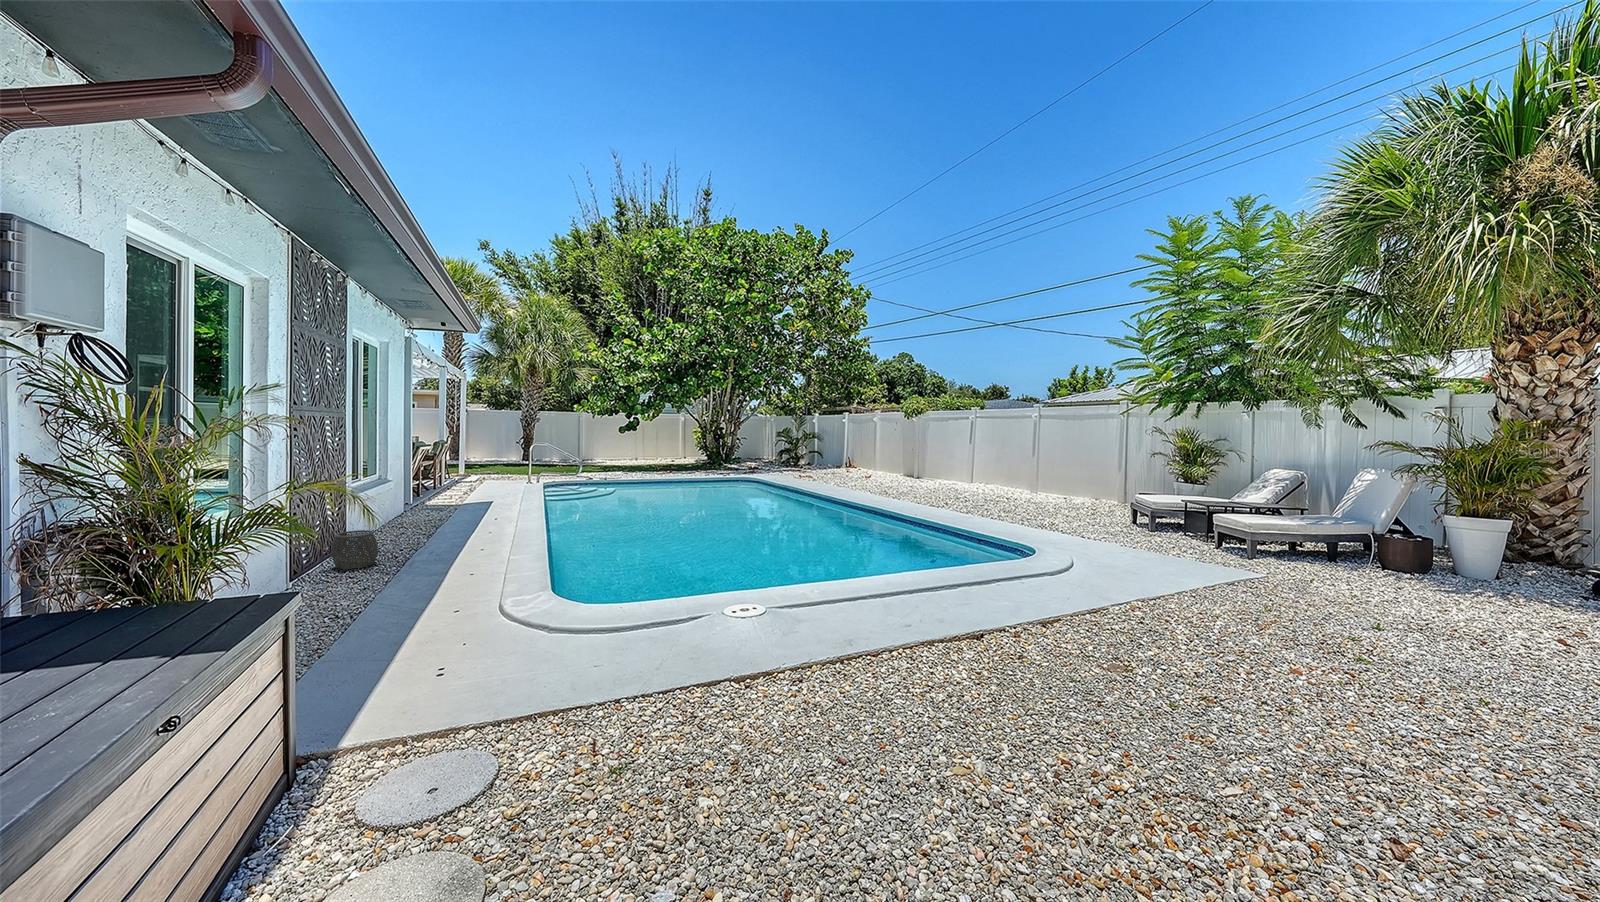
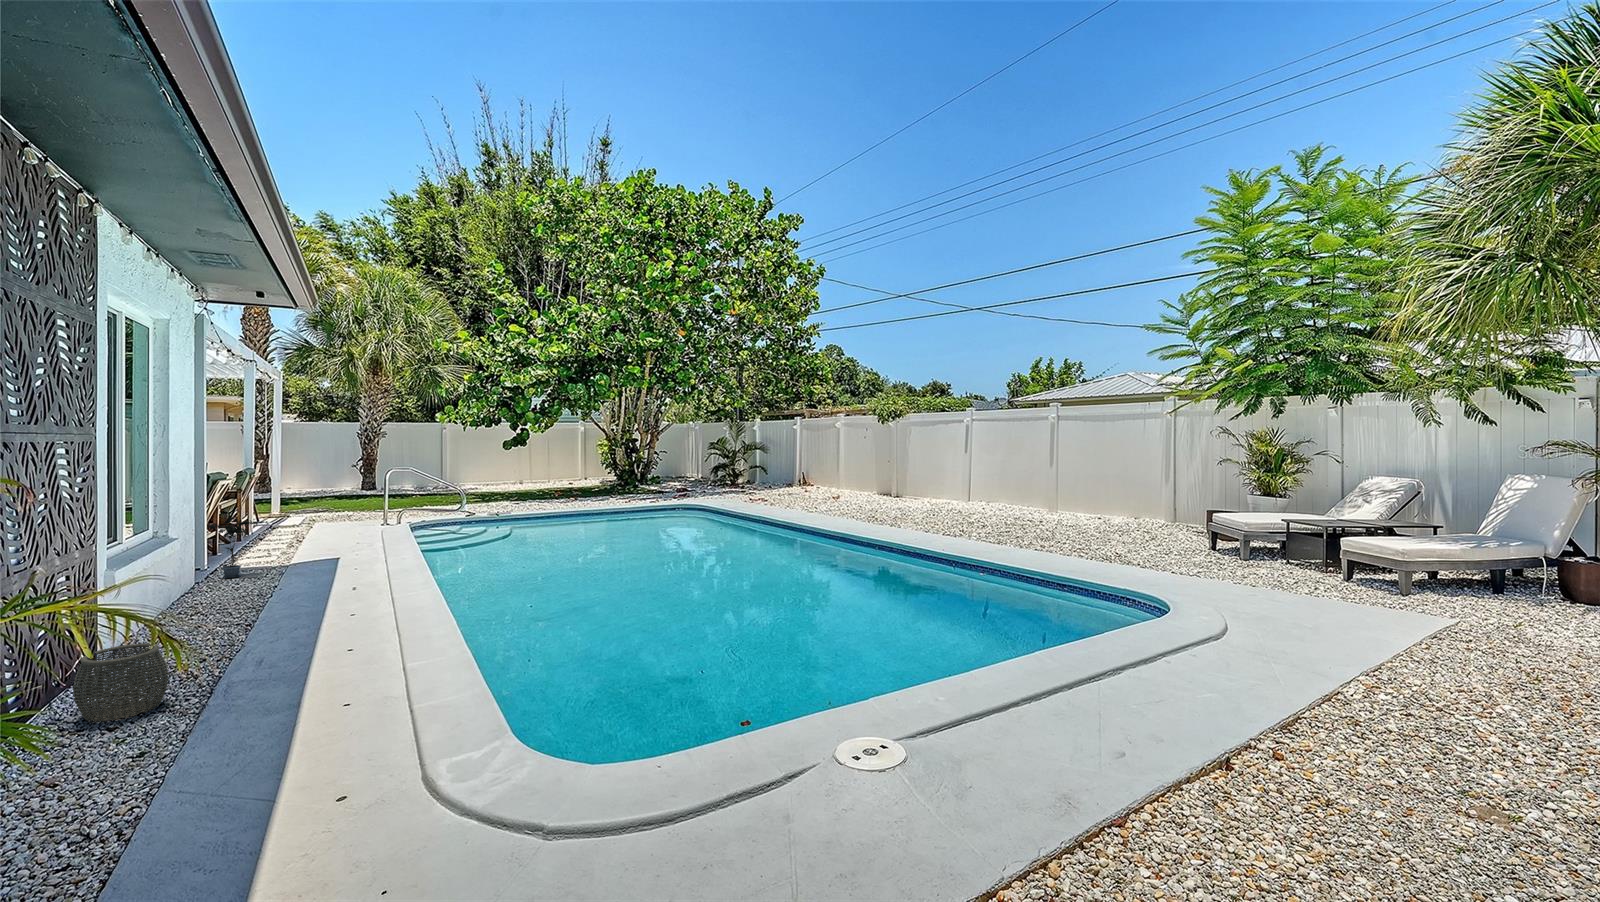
potted plant: none [409,468,441,509] -> present [208,517,257,578]

